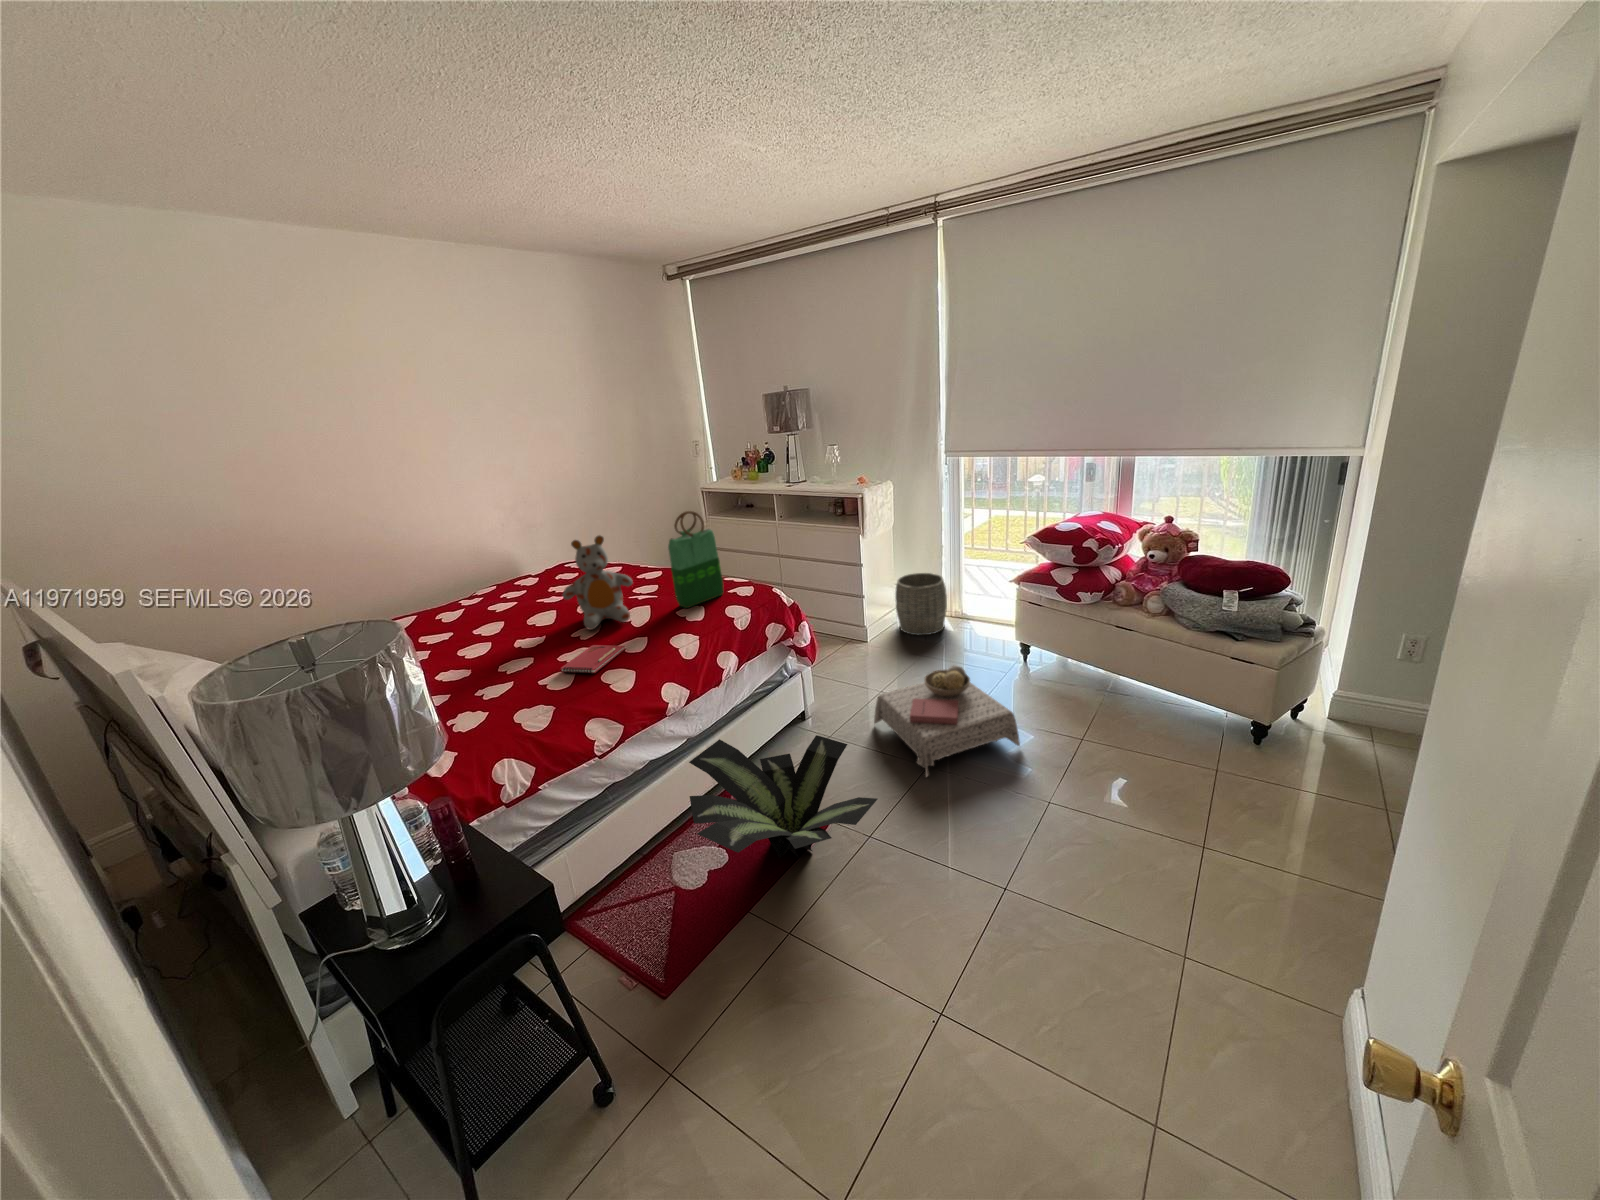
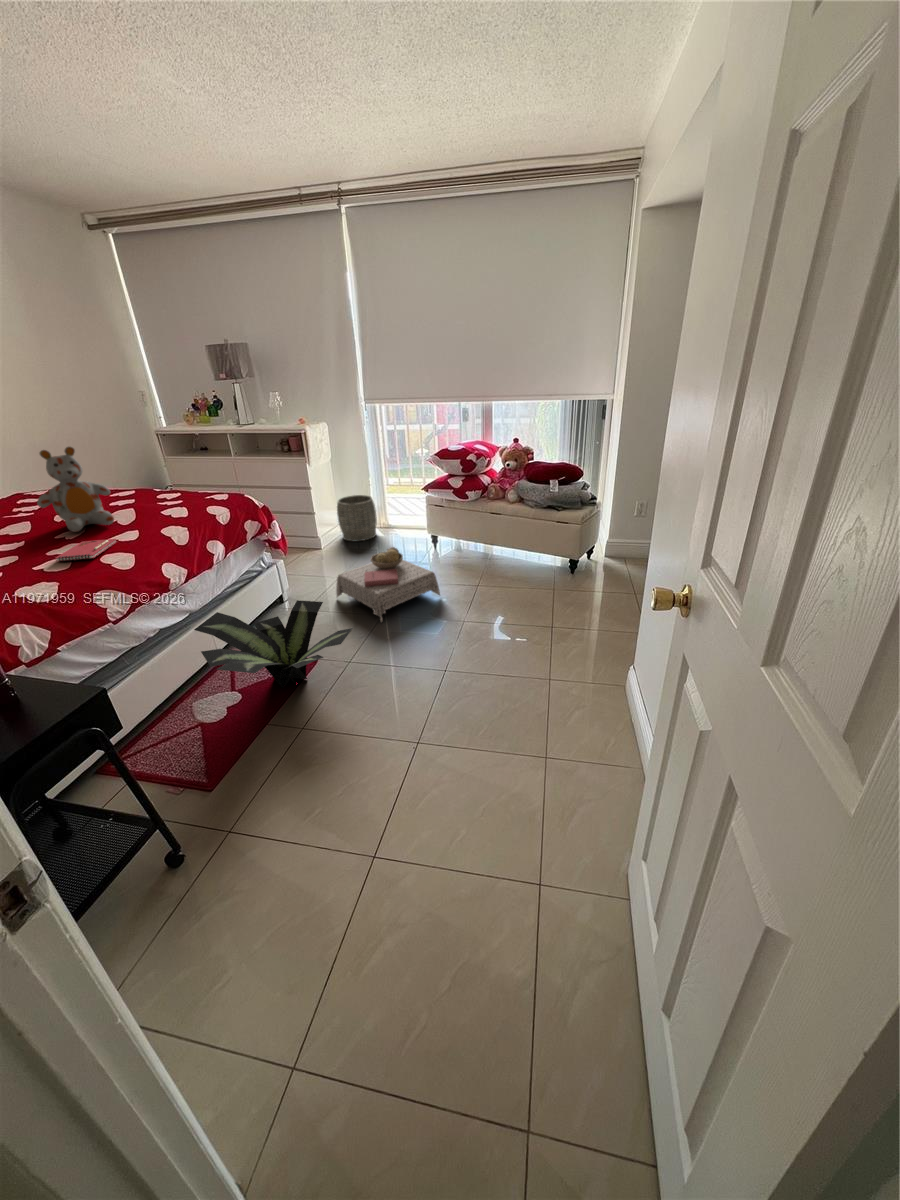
tote bag: present [668,511,723,608] -> none [143,426,199,512]

